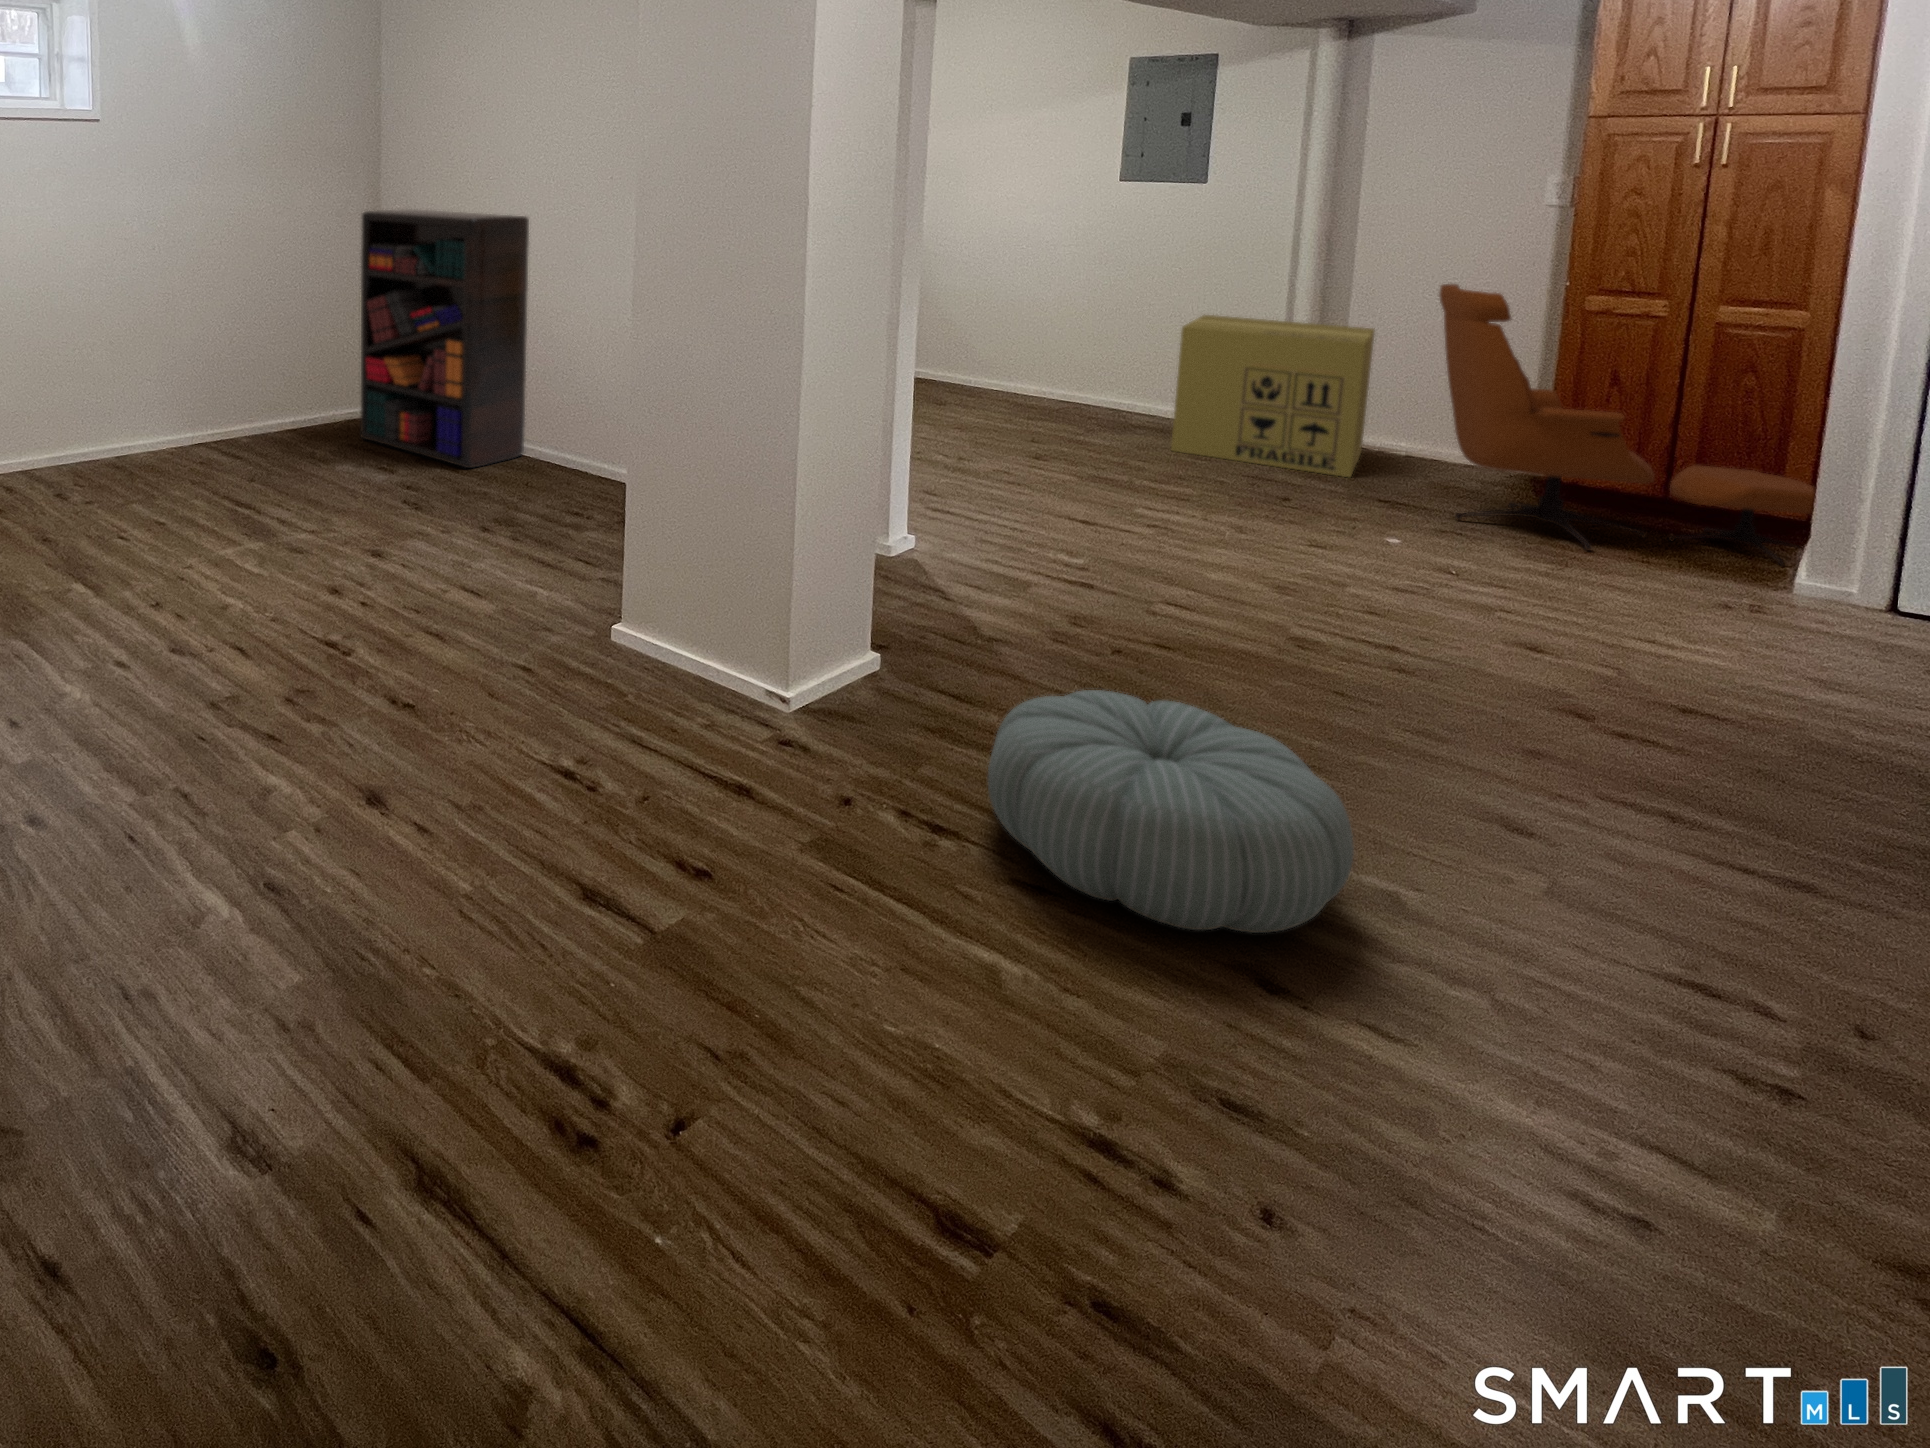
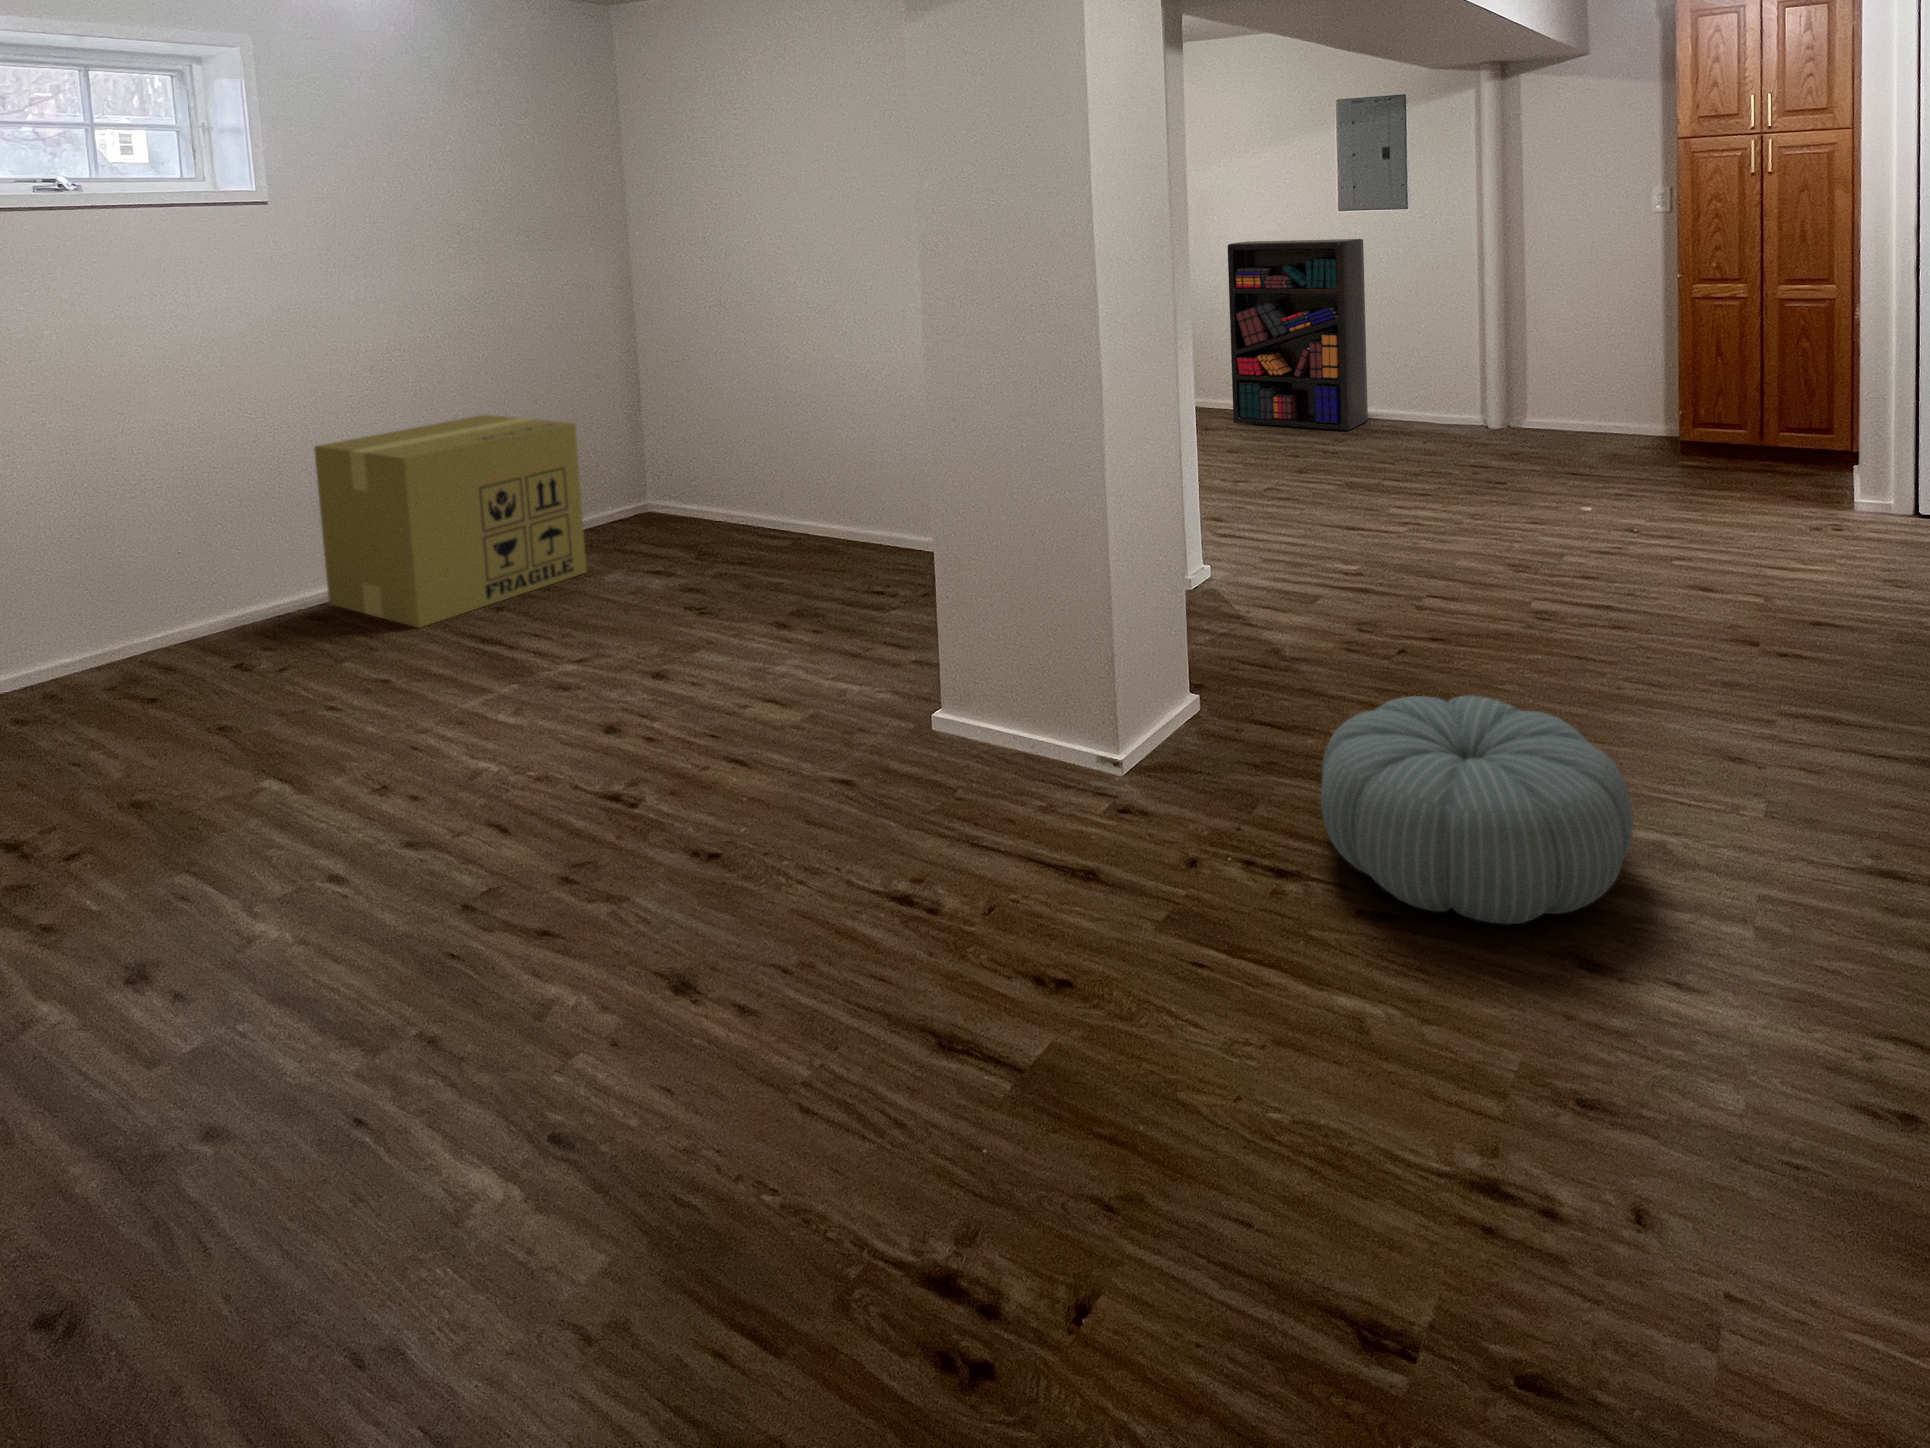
bookshelf: present [360,209,529,468] -> present [1227,239,1368,431]
lounge chair: present [1439,284,1814,565] -> none [1595,282,1868,493]
cardboard box: present [1171,315,1375,477] -> present [314,415,587,628]

